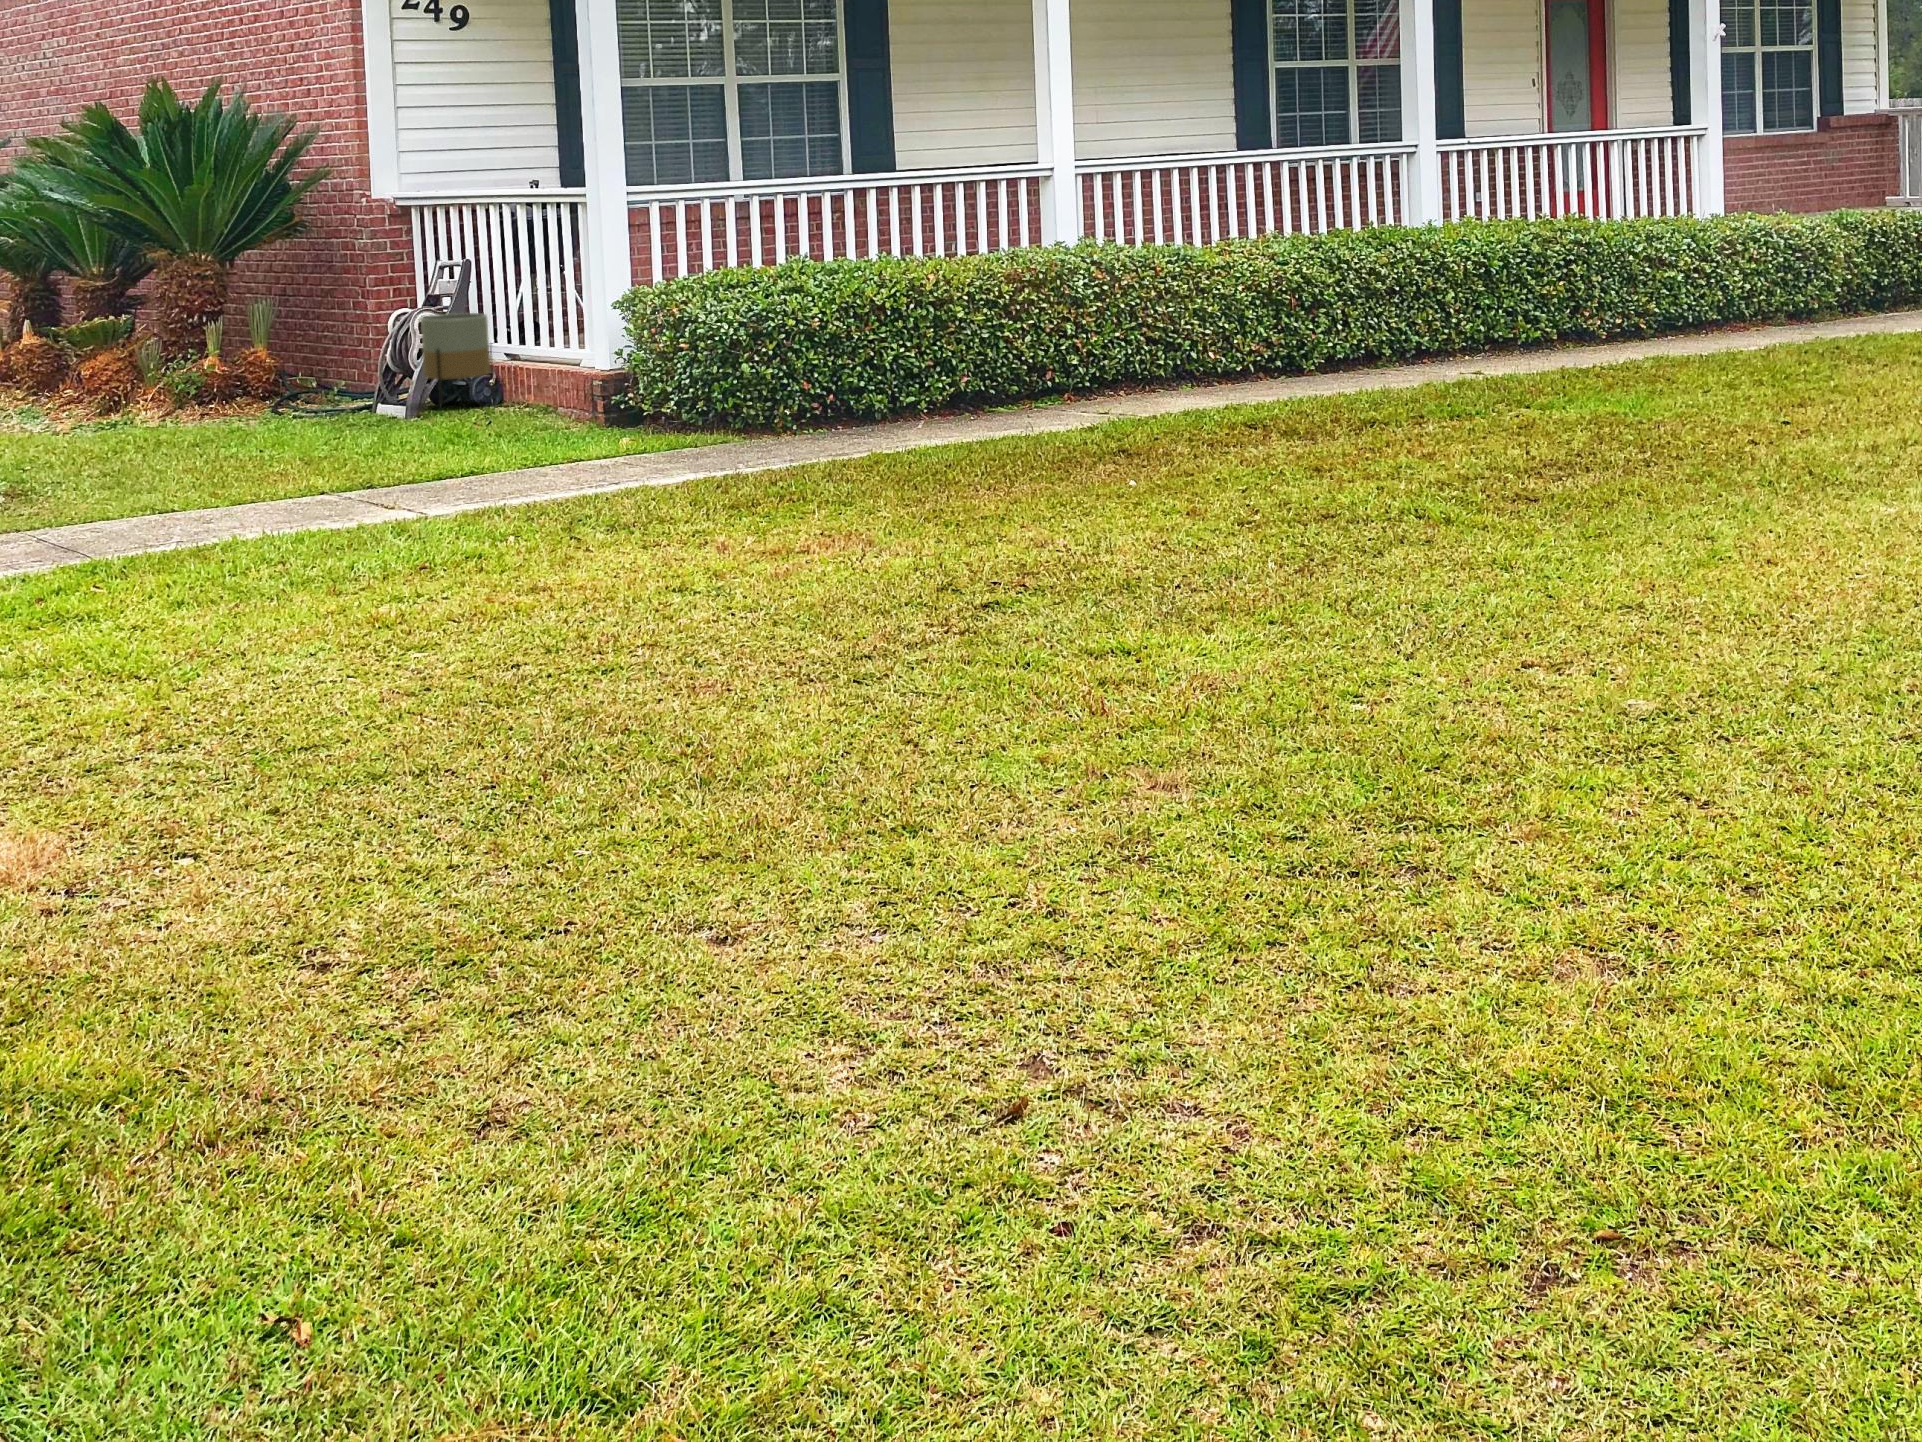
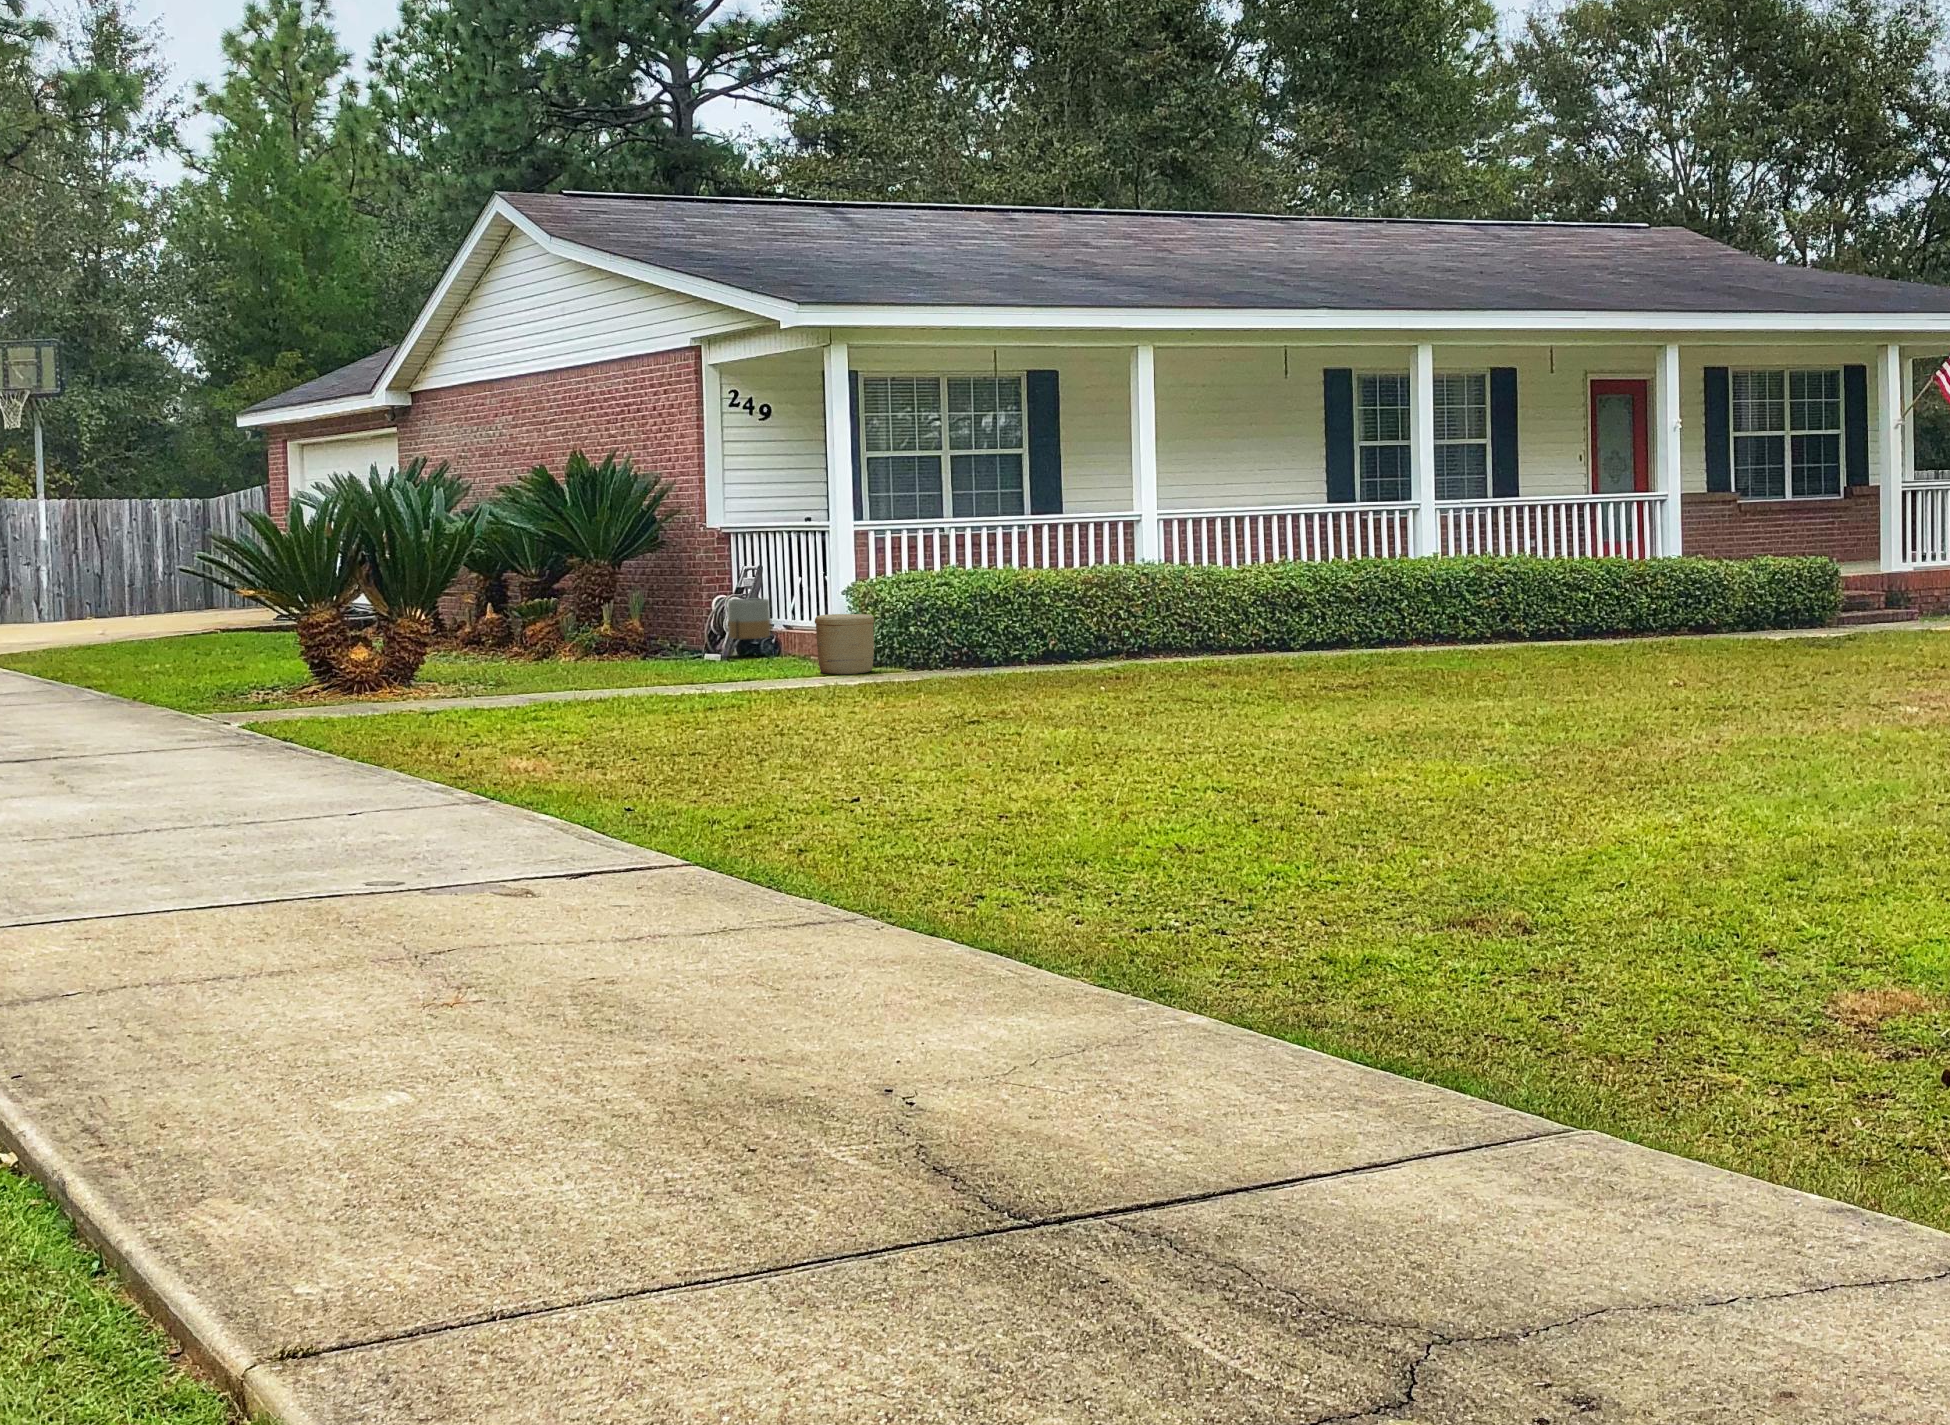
woven basket: none [583,344,683,449] -> present [815,614,874,674]

